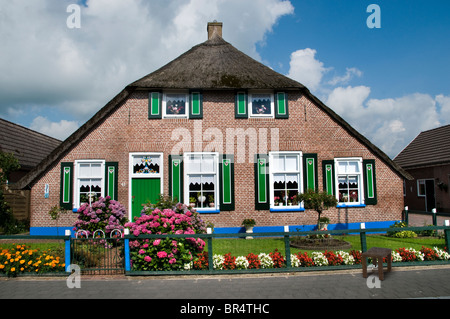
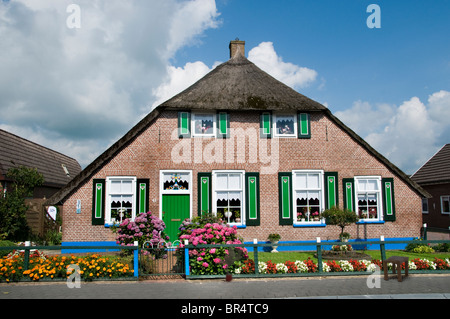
potted tree: none [161,236,195,280] -> present [216,247,242,282]

